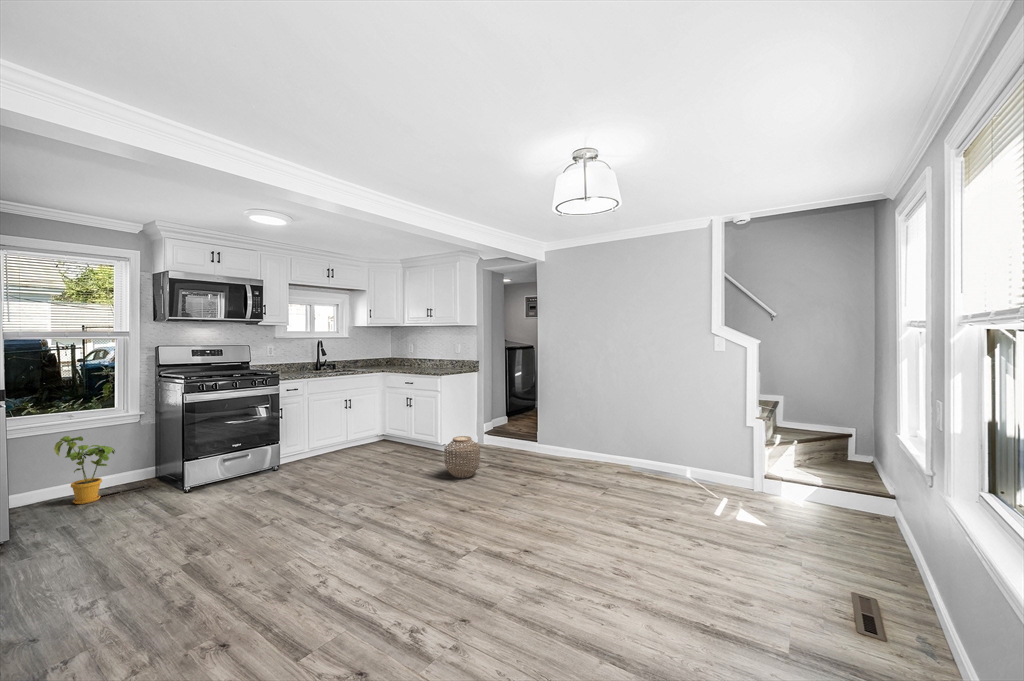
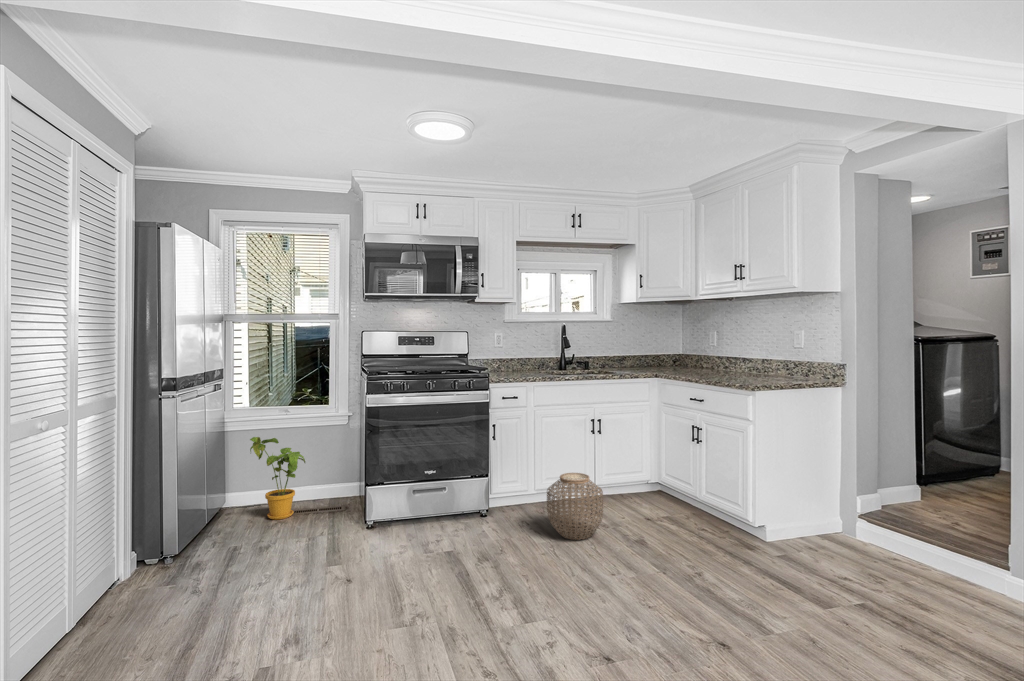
woven basket: present [444,436,480,478] -> present [547,473,603,540]

